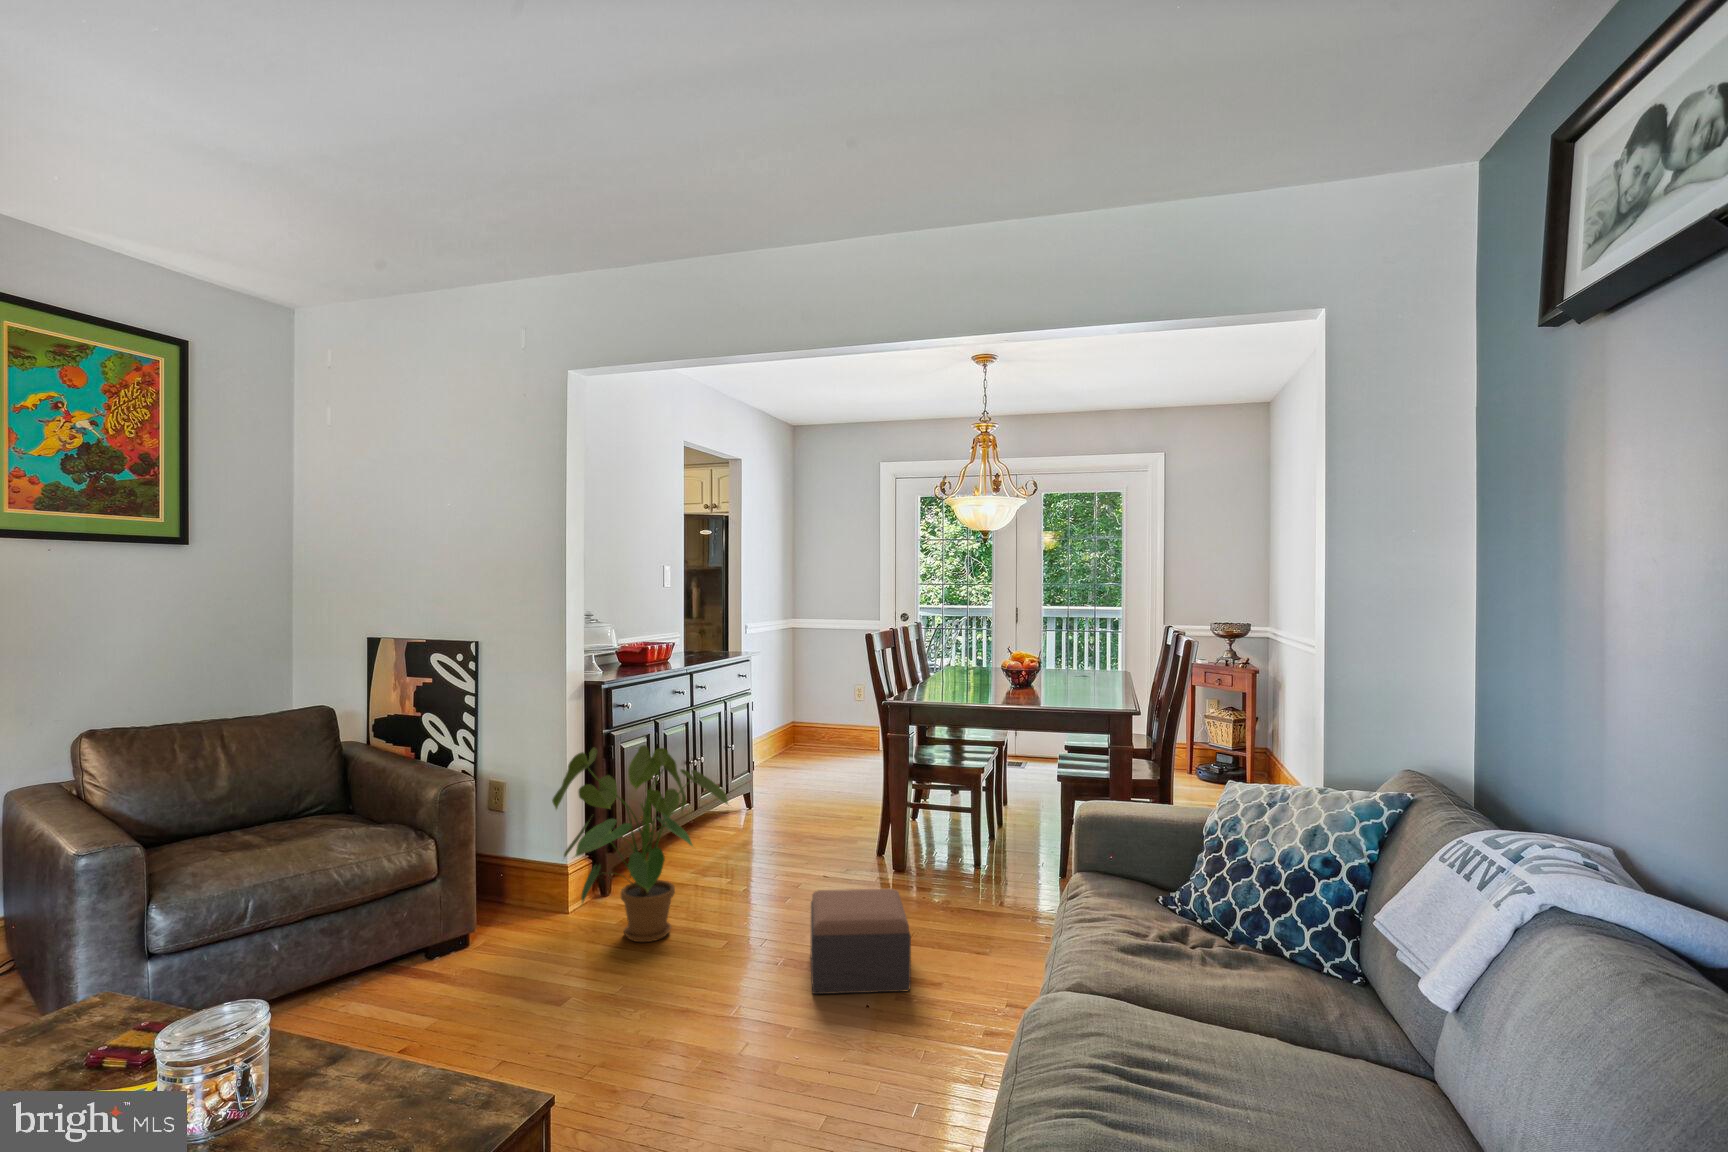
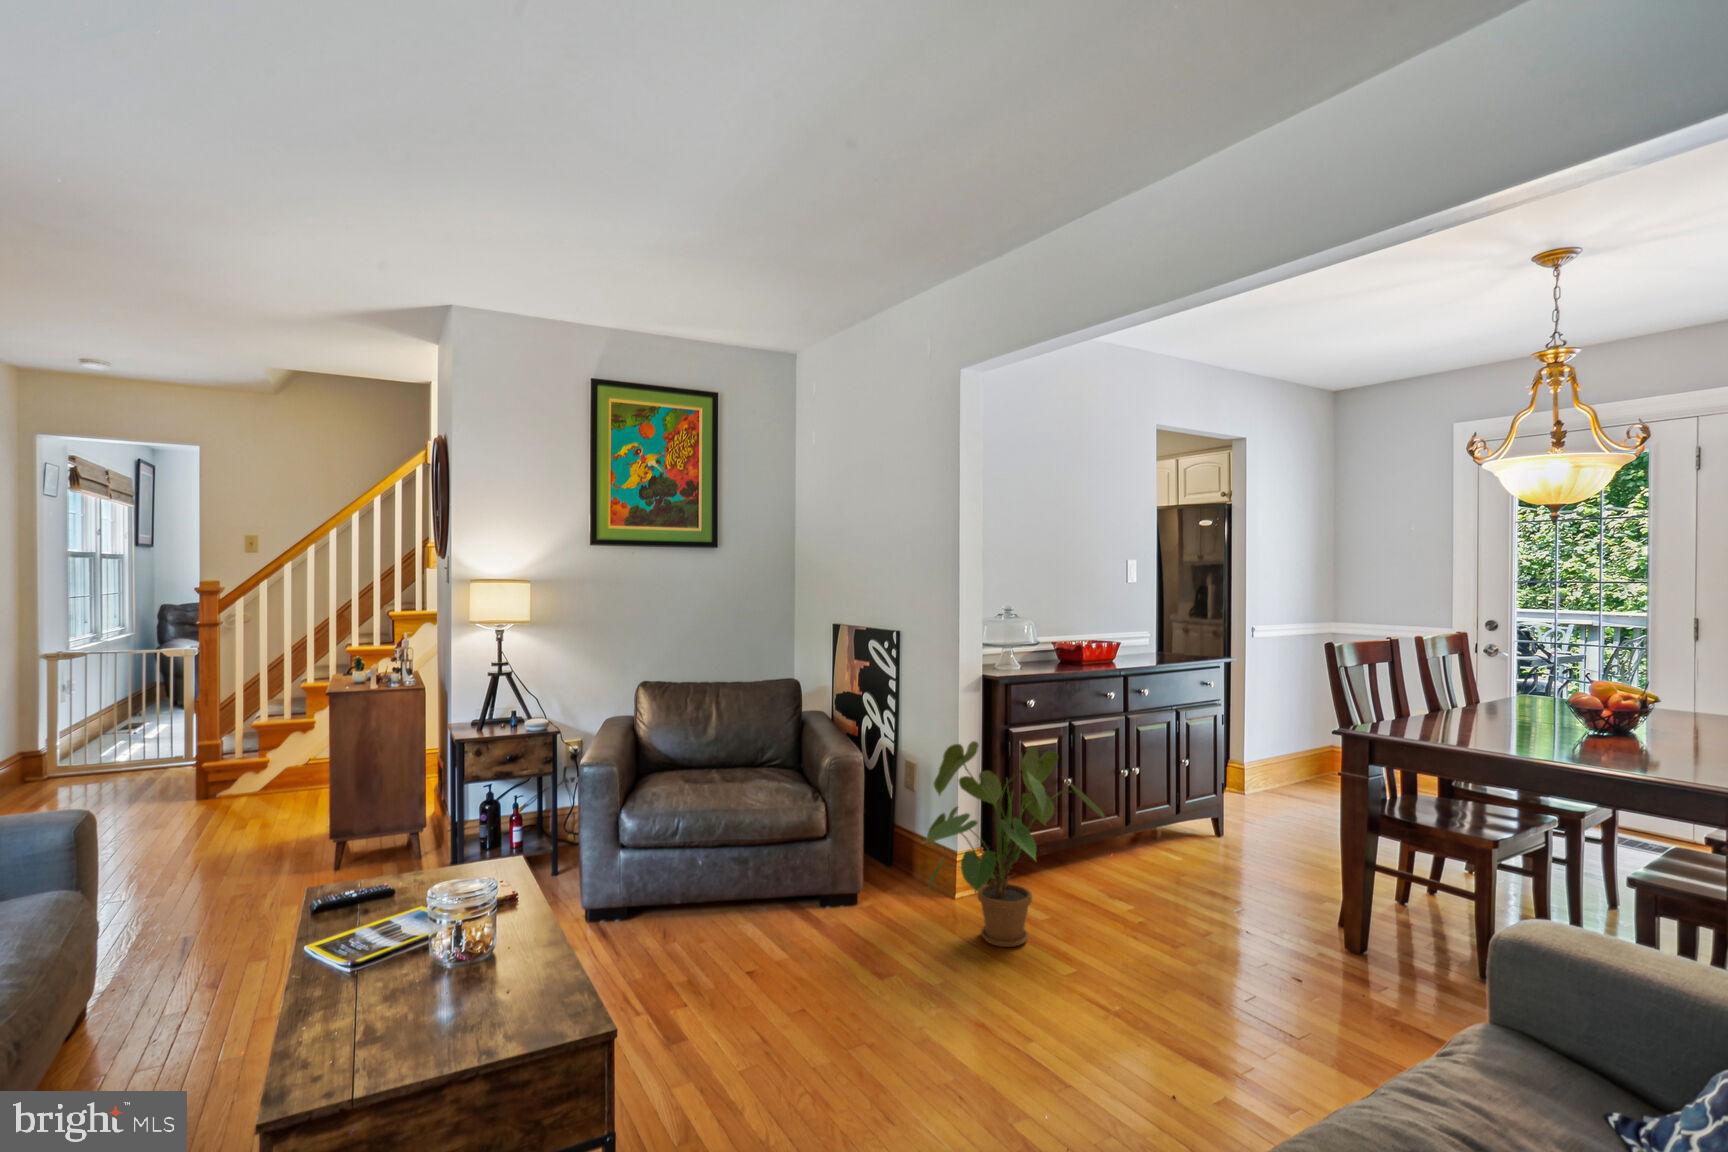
footstool: present [810,889,911,994] -> none [1111,941,1262,1098]

